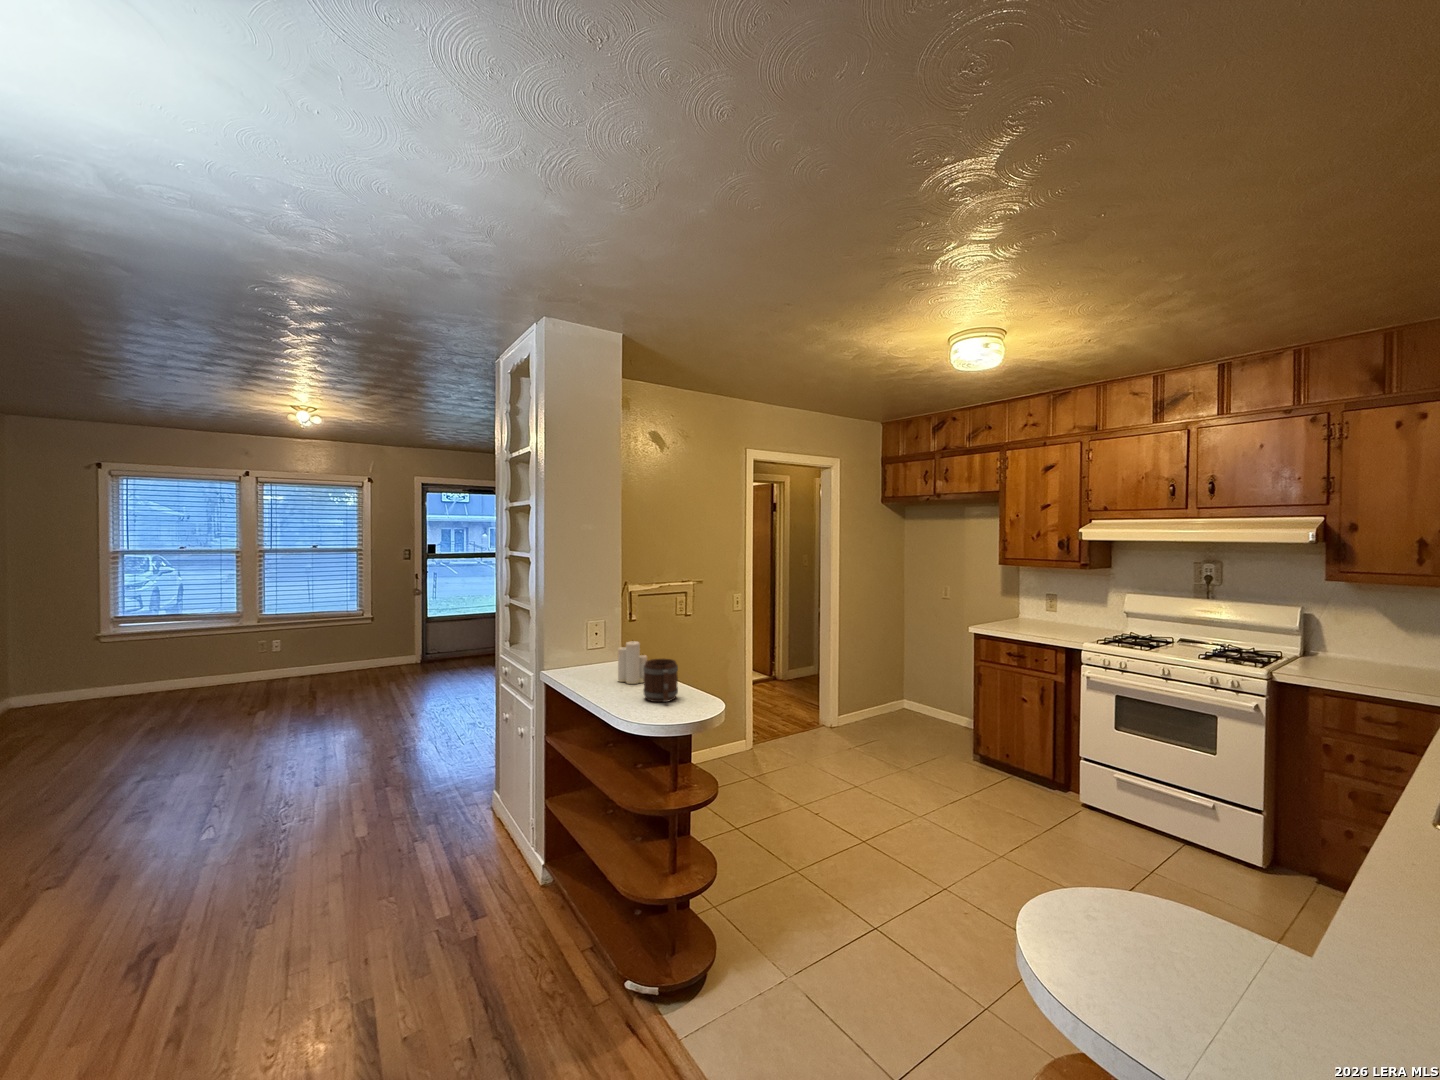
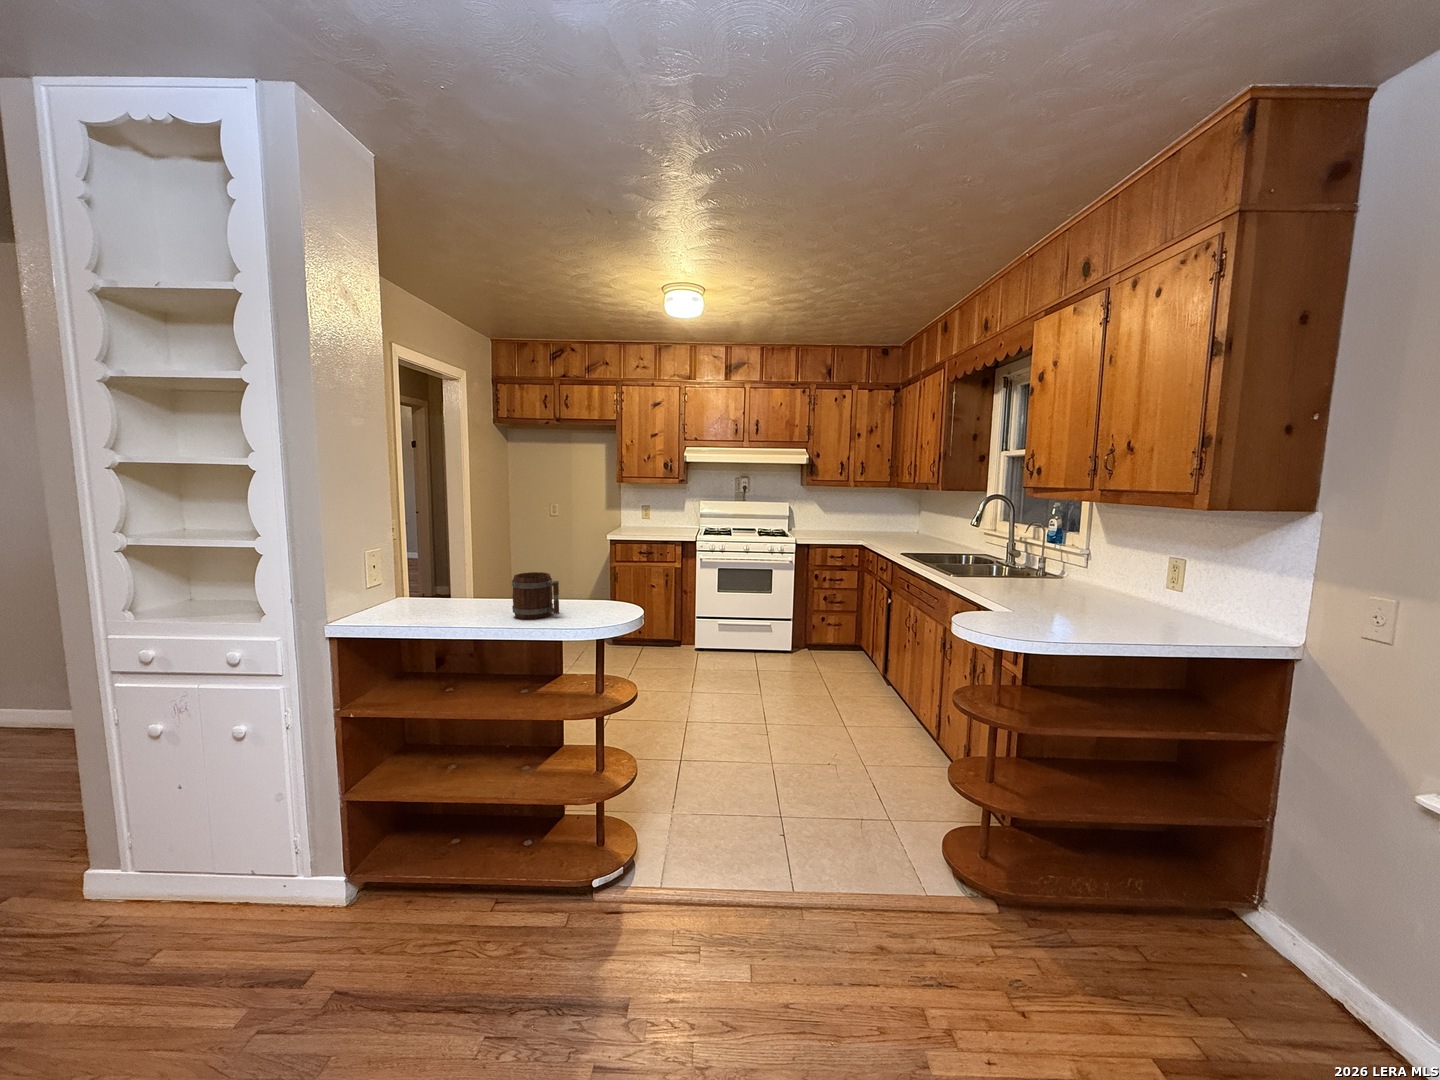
candle: present [618,641,647,684] -> none [425,559,469,616]

